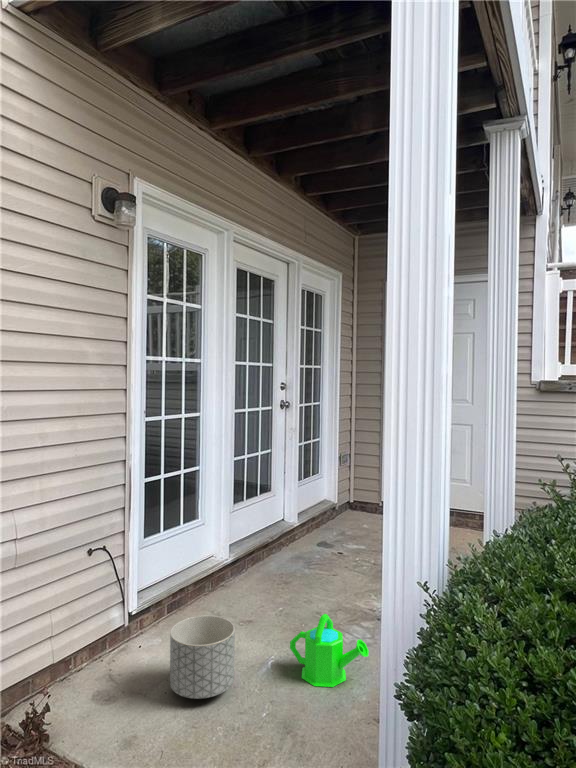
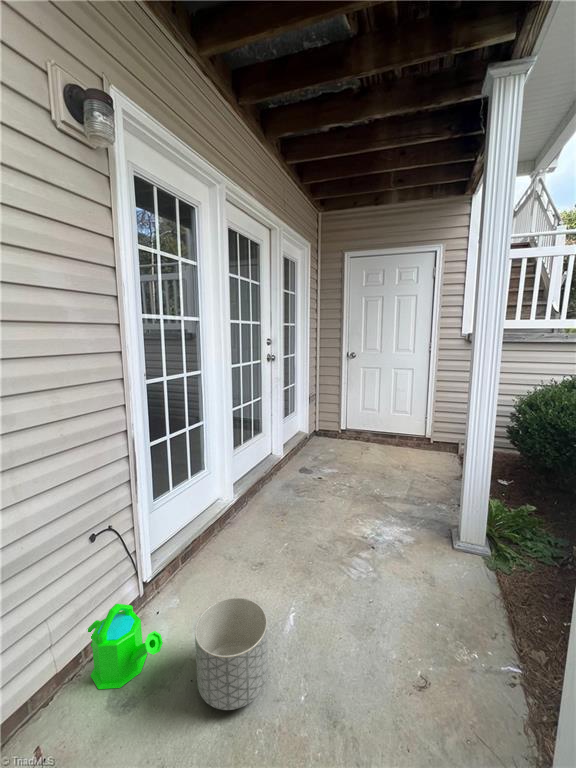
watering can: present [290,614,369,687] -> present [87,604,163,689]

